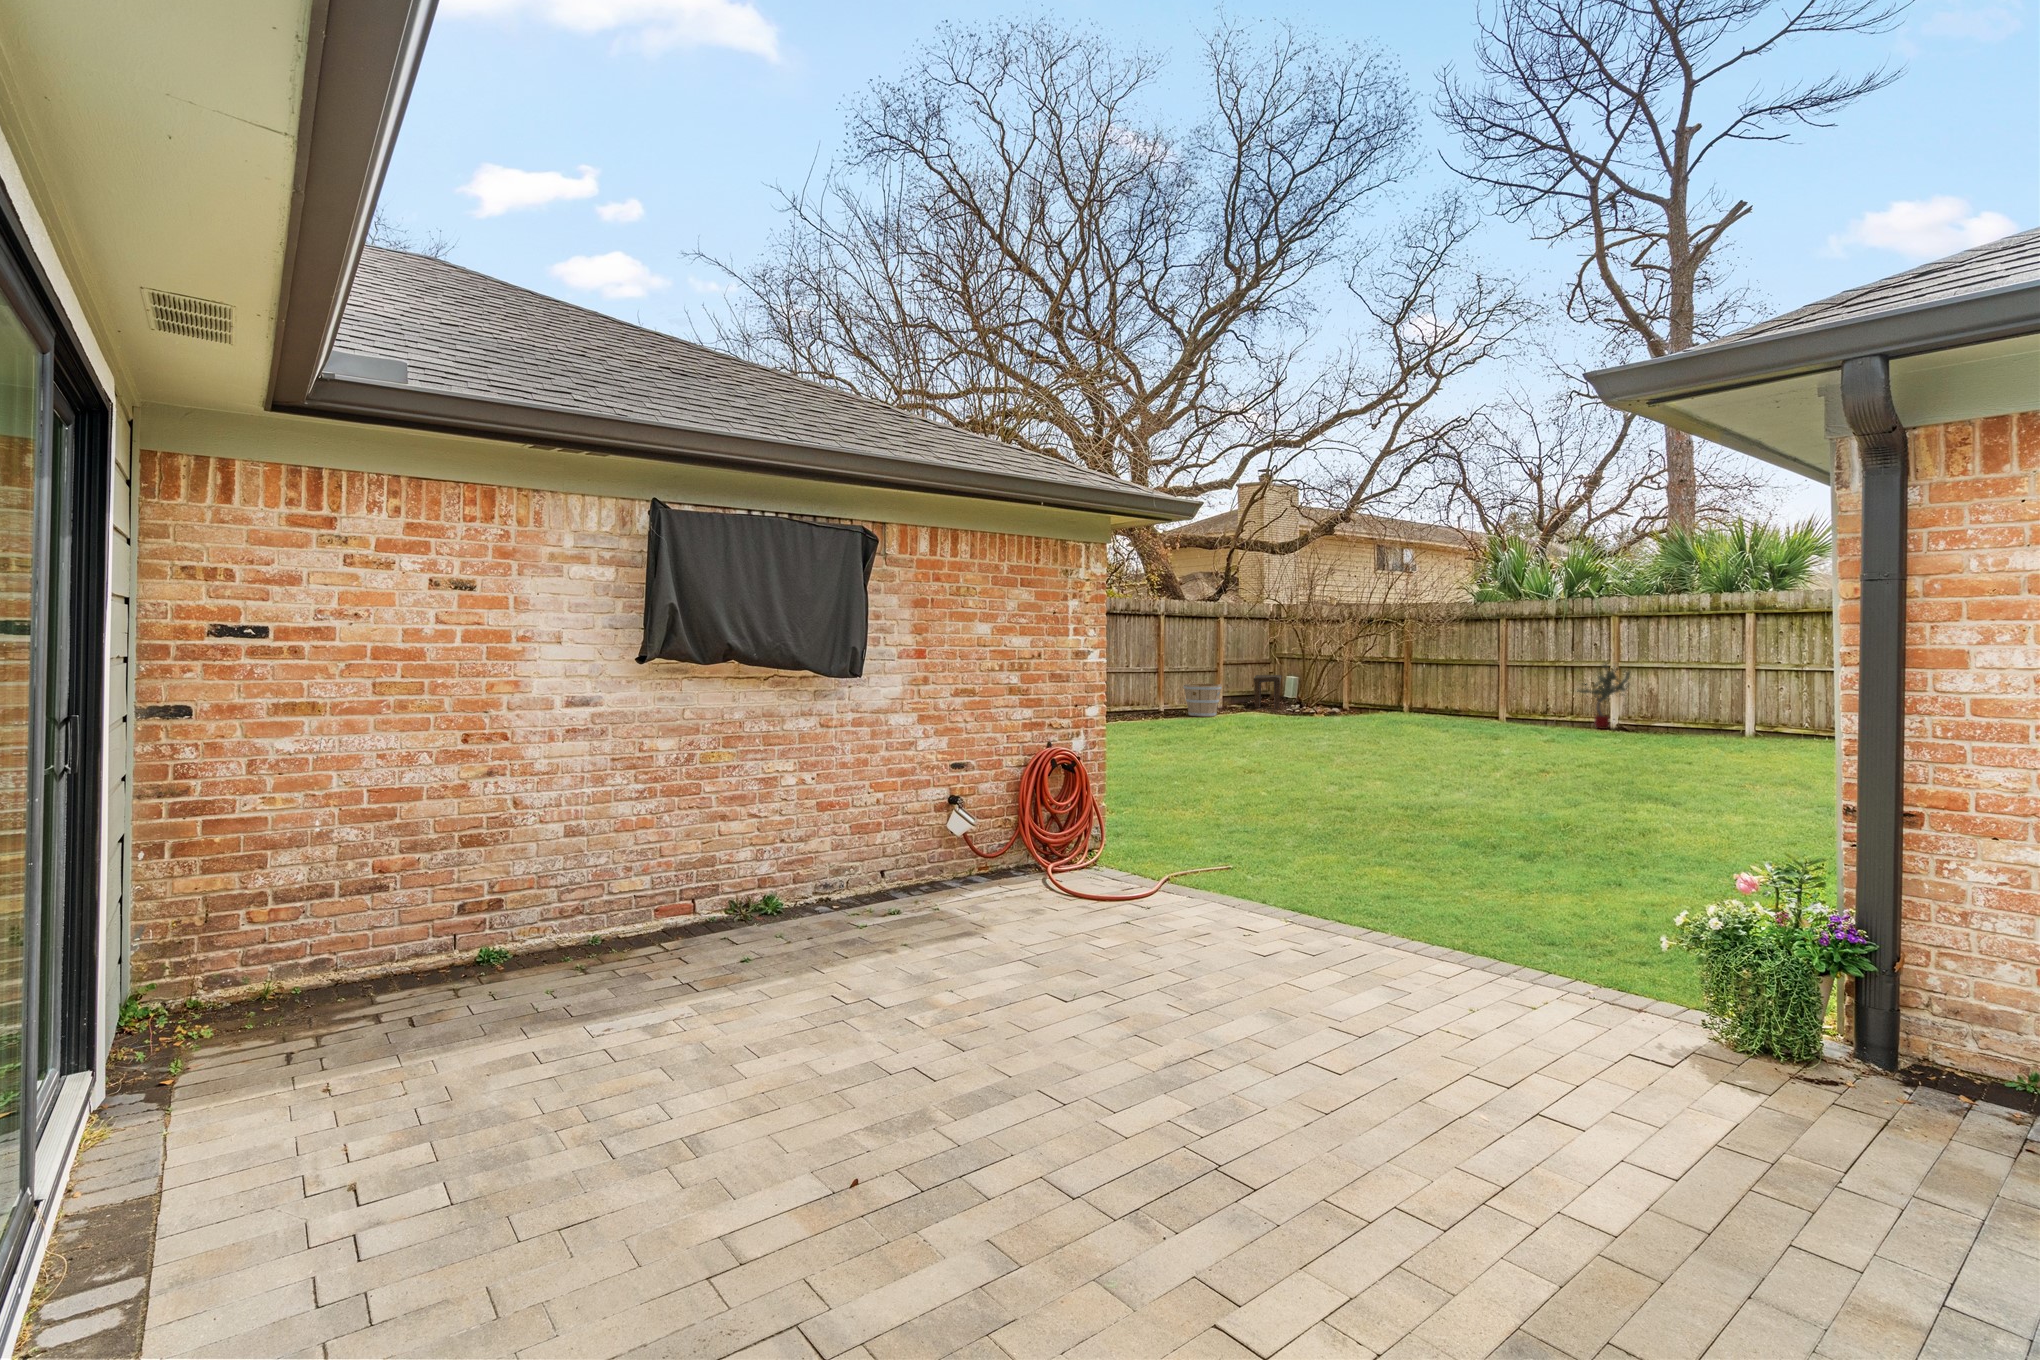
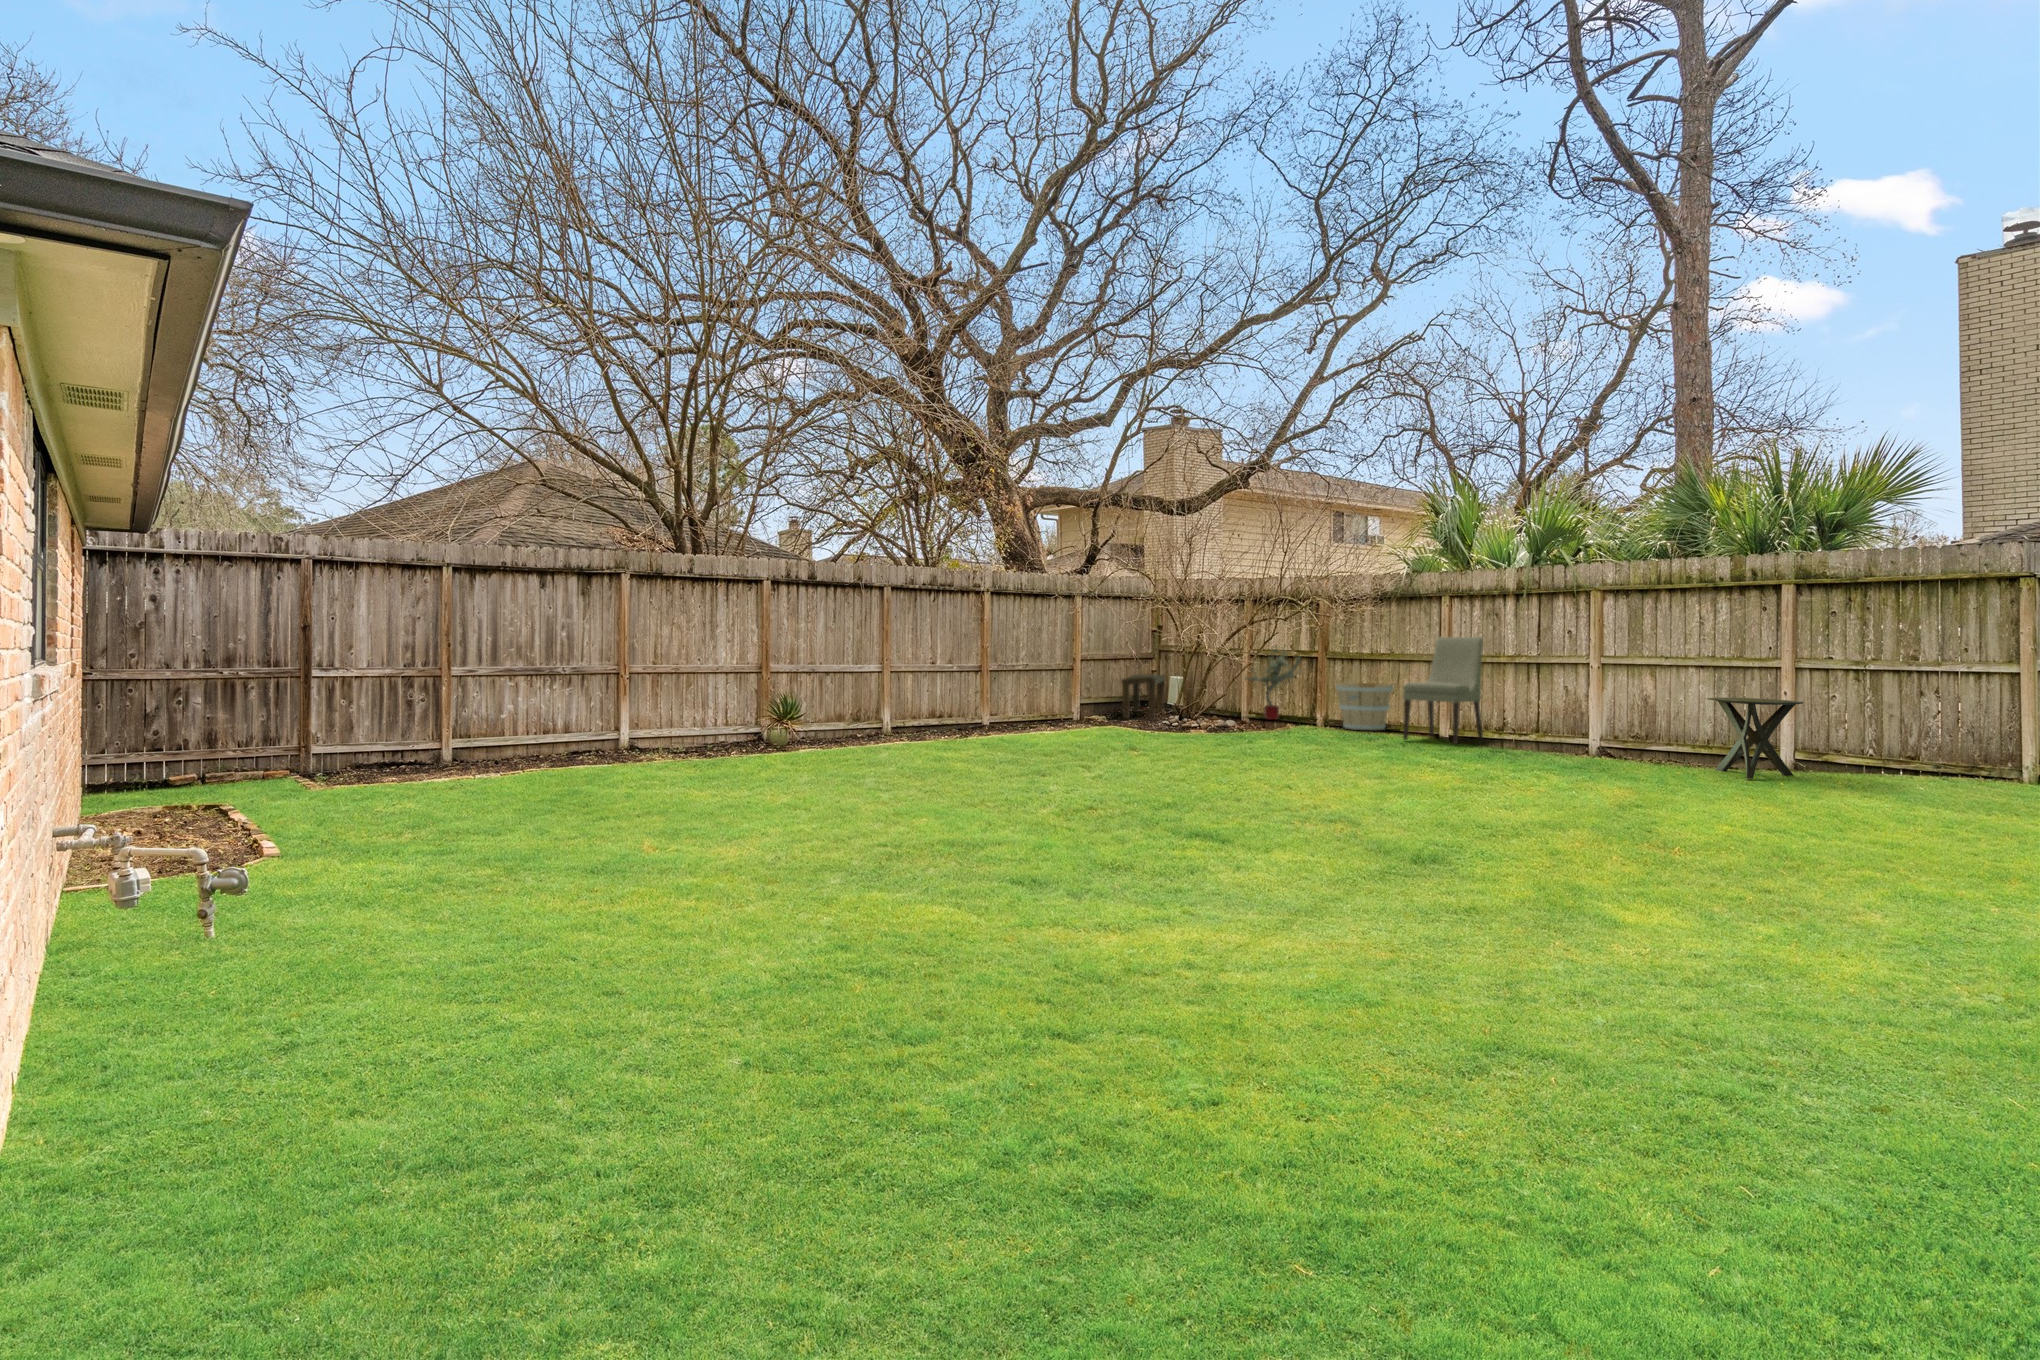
chair: none [1476,647,1533,723] -> present [1403,637,1483,744]
potted tree: present [1577,663,1630,729] -> present [1246,647,1301,720]
wooden bucket: present [1183,683,1222,717] -> present [1336,681,1394,730]
side table: none [1696,689,1761,742] -> present [1708,698,1803,779]

